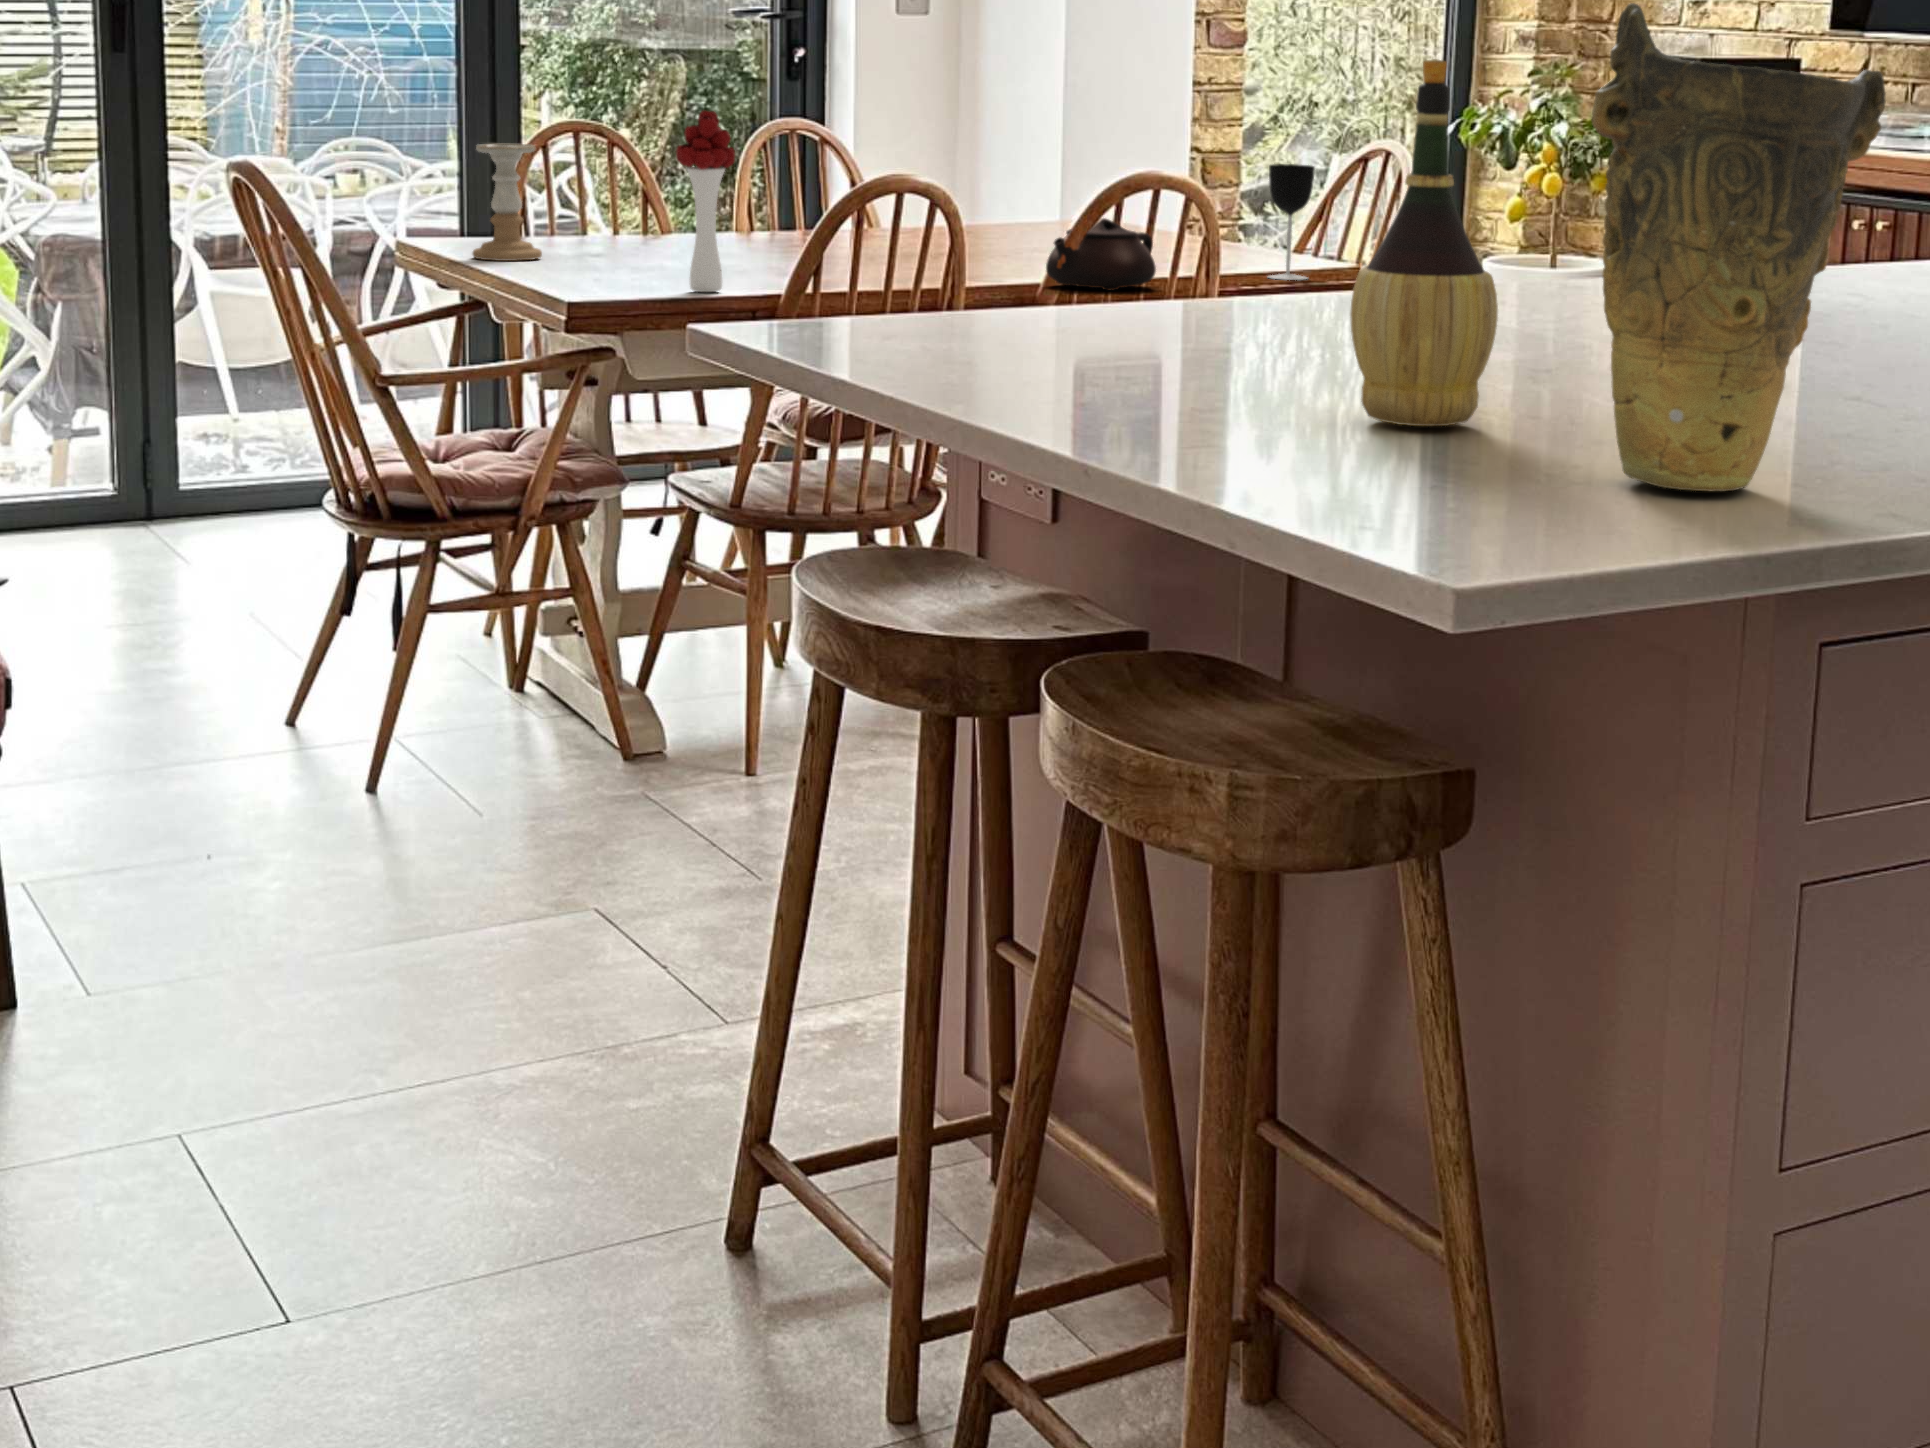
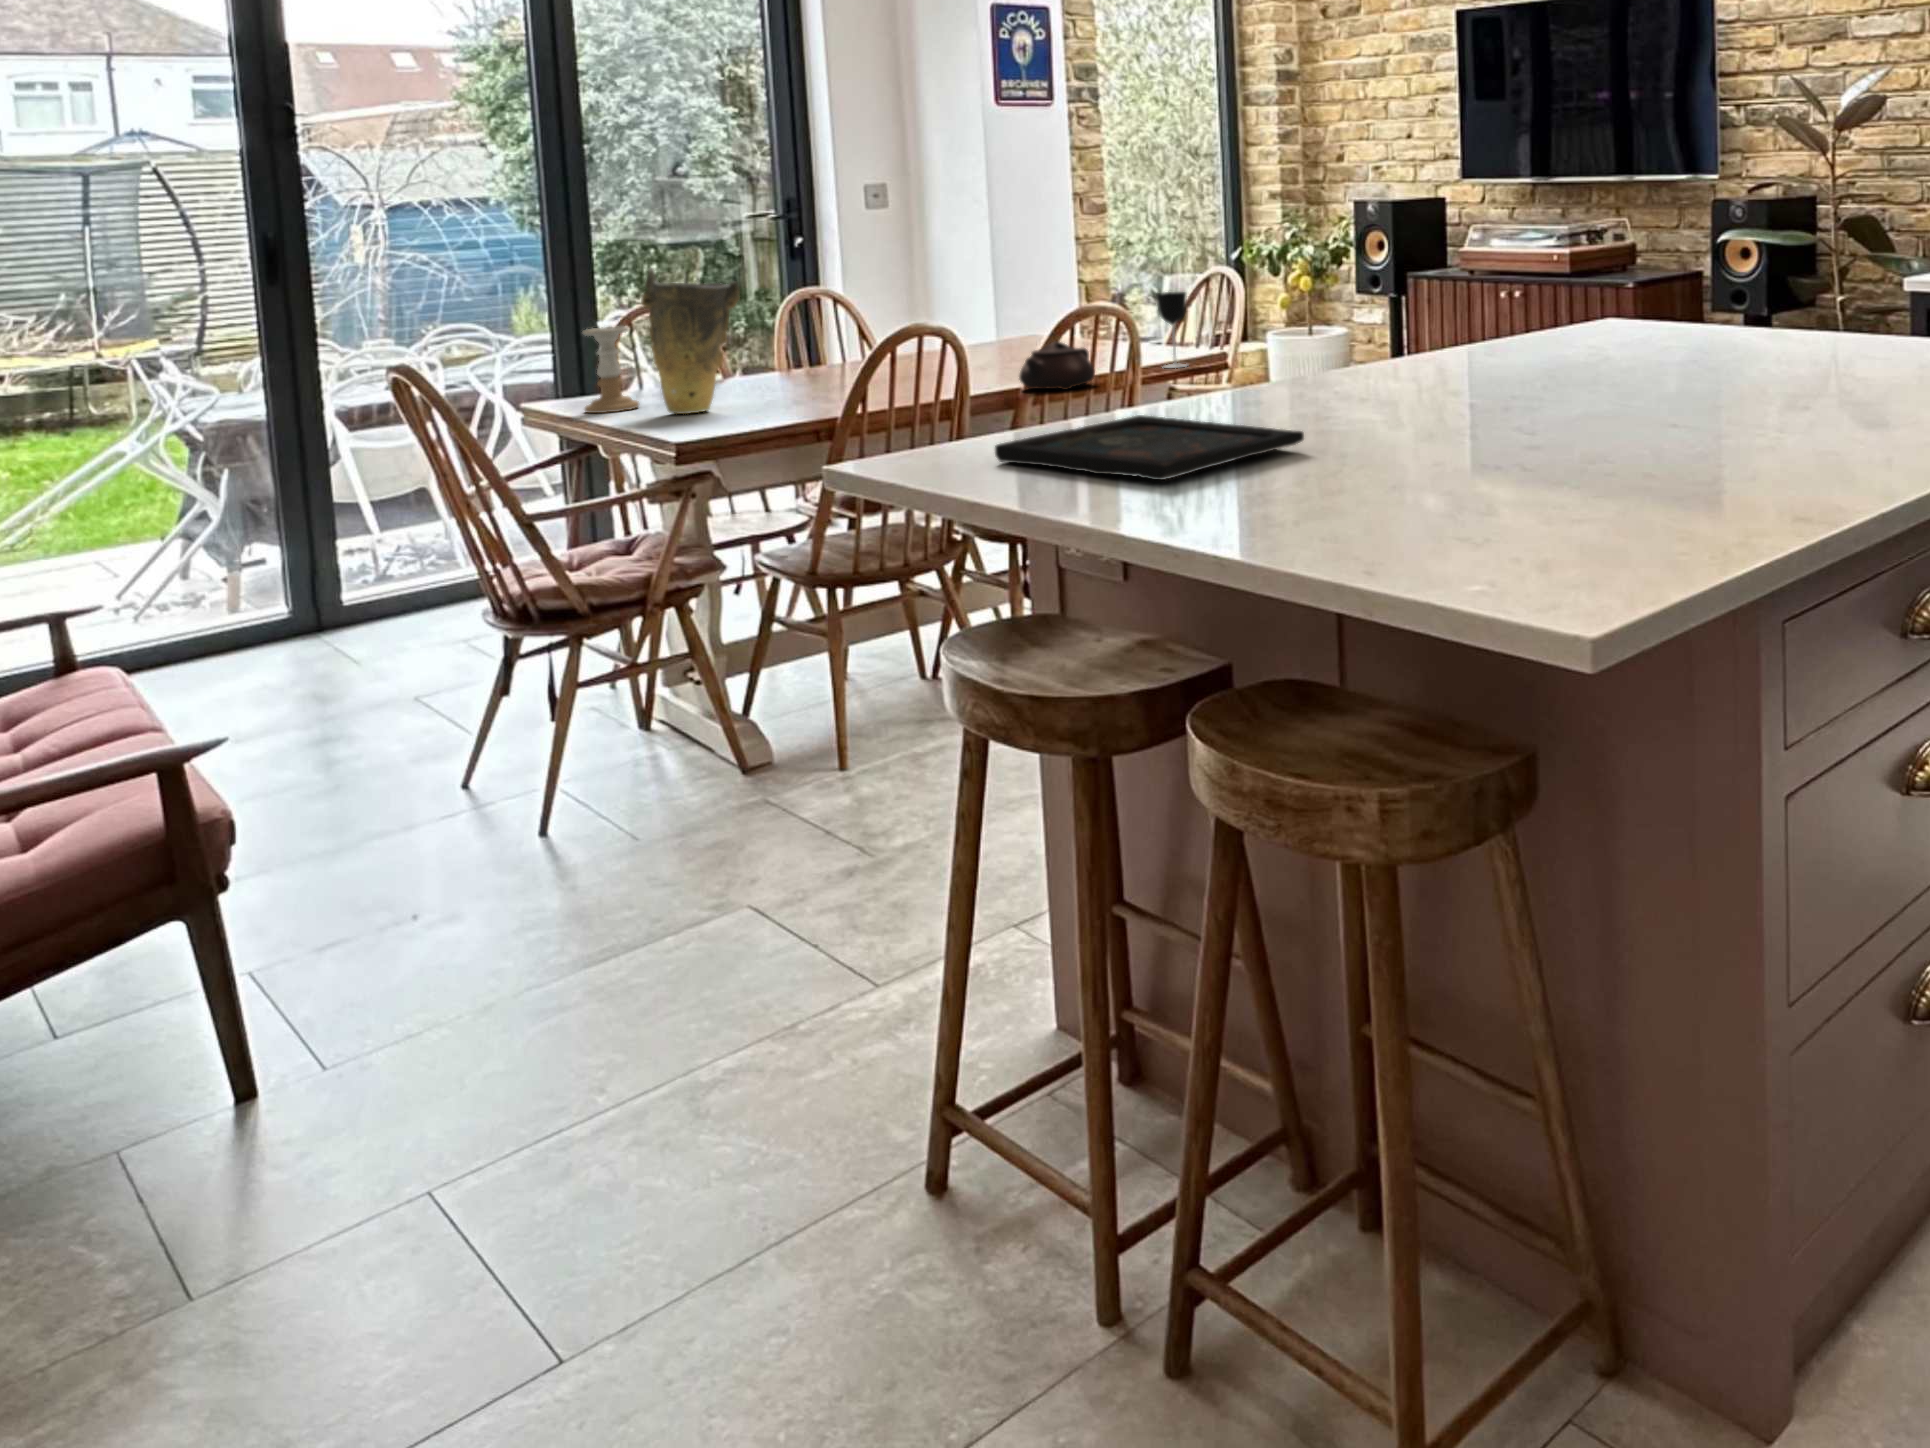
vase: present [1592,3,1886,492] -> present [641,268,740,414]
wine bottle: present [1350,59,1498,426] -> none [1346,241,1447,495]
flower bouquet: present [676,111,735,292] -> none [751,295,795,424]
tray: none [908,301,1329,376] -> present [995,415,1304,480]

